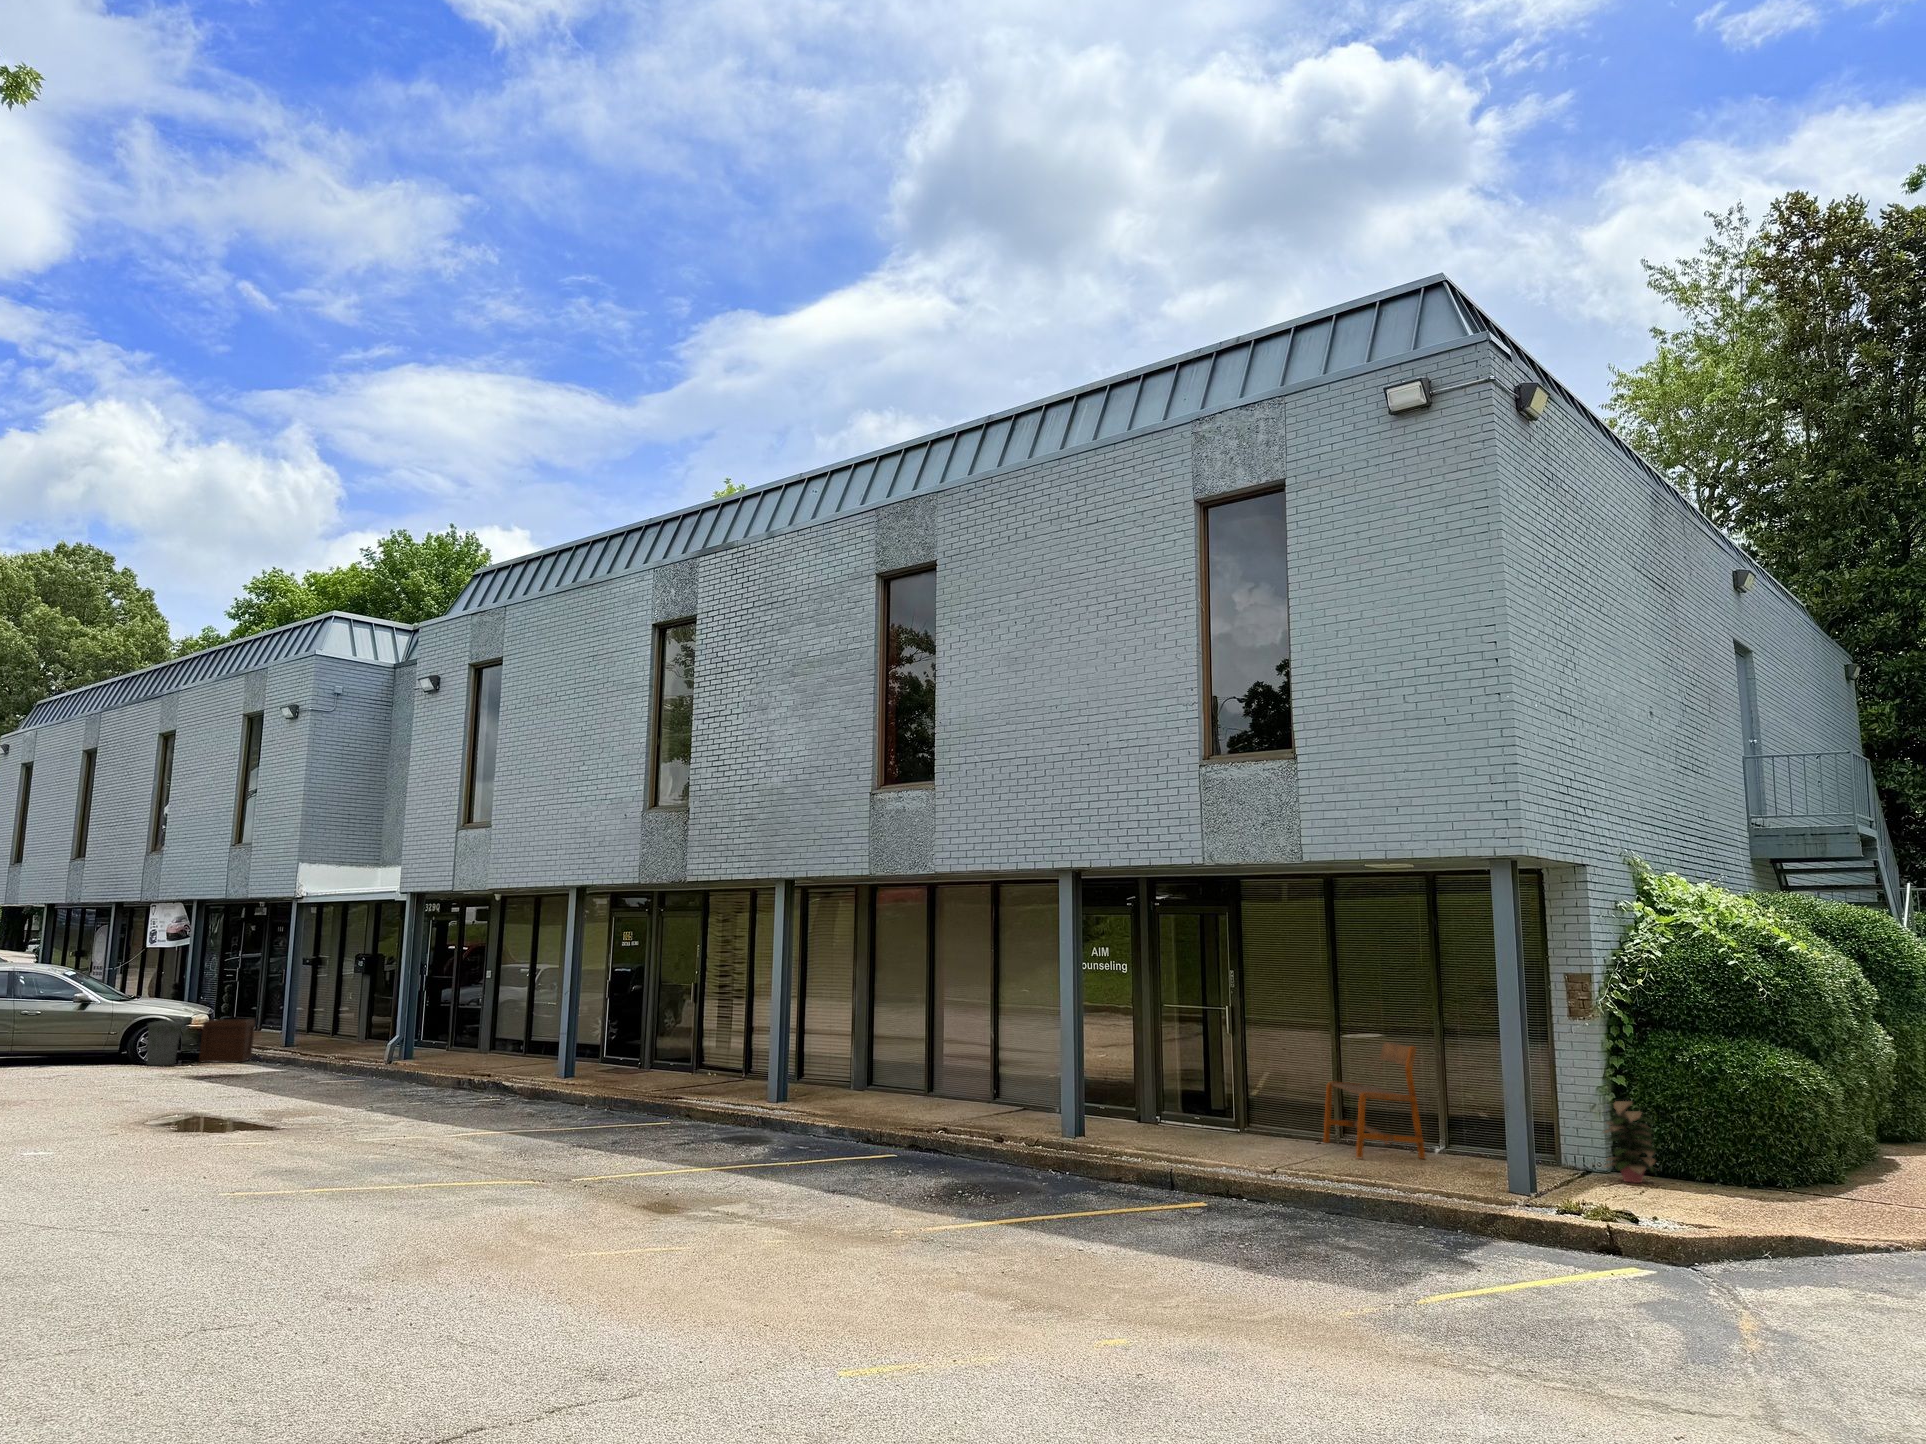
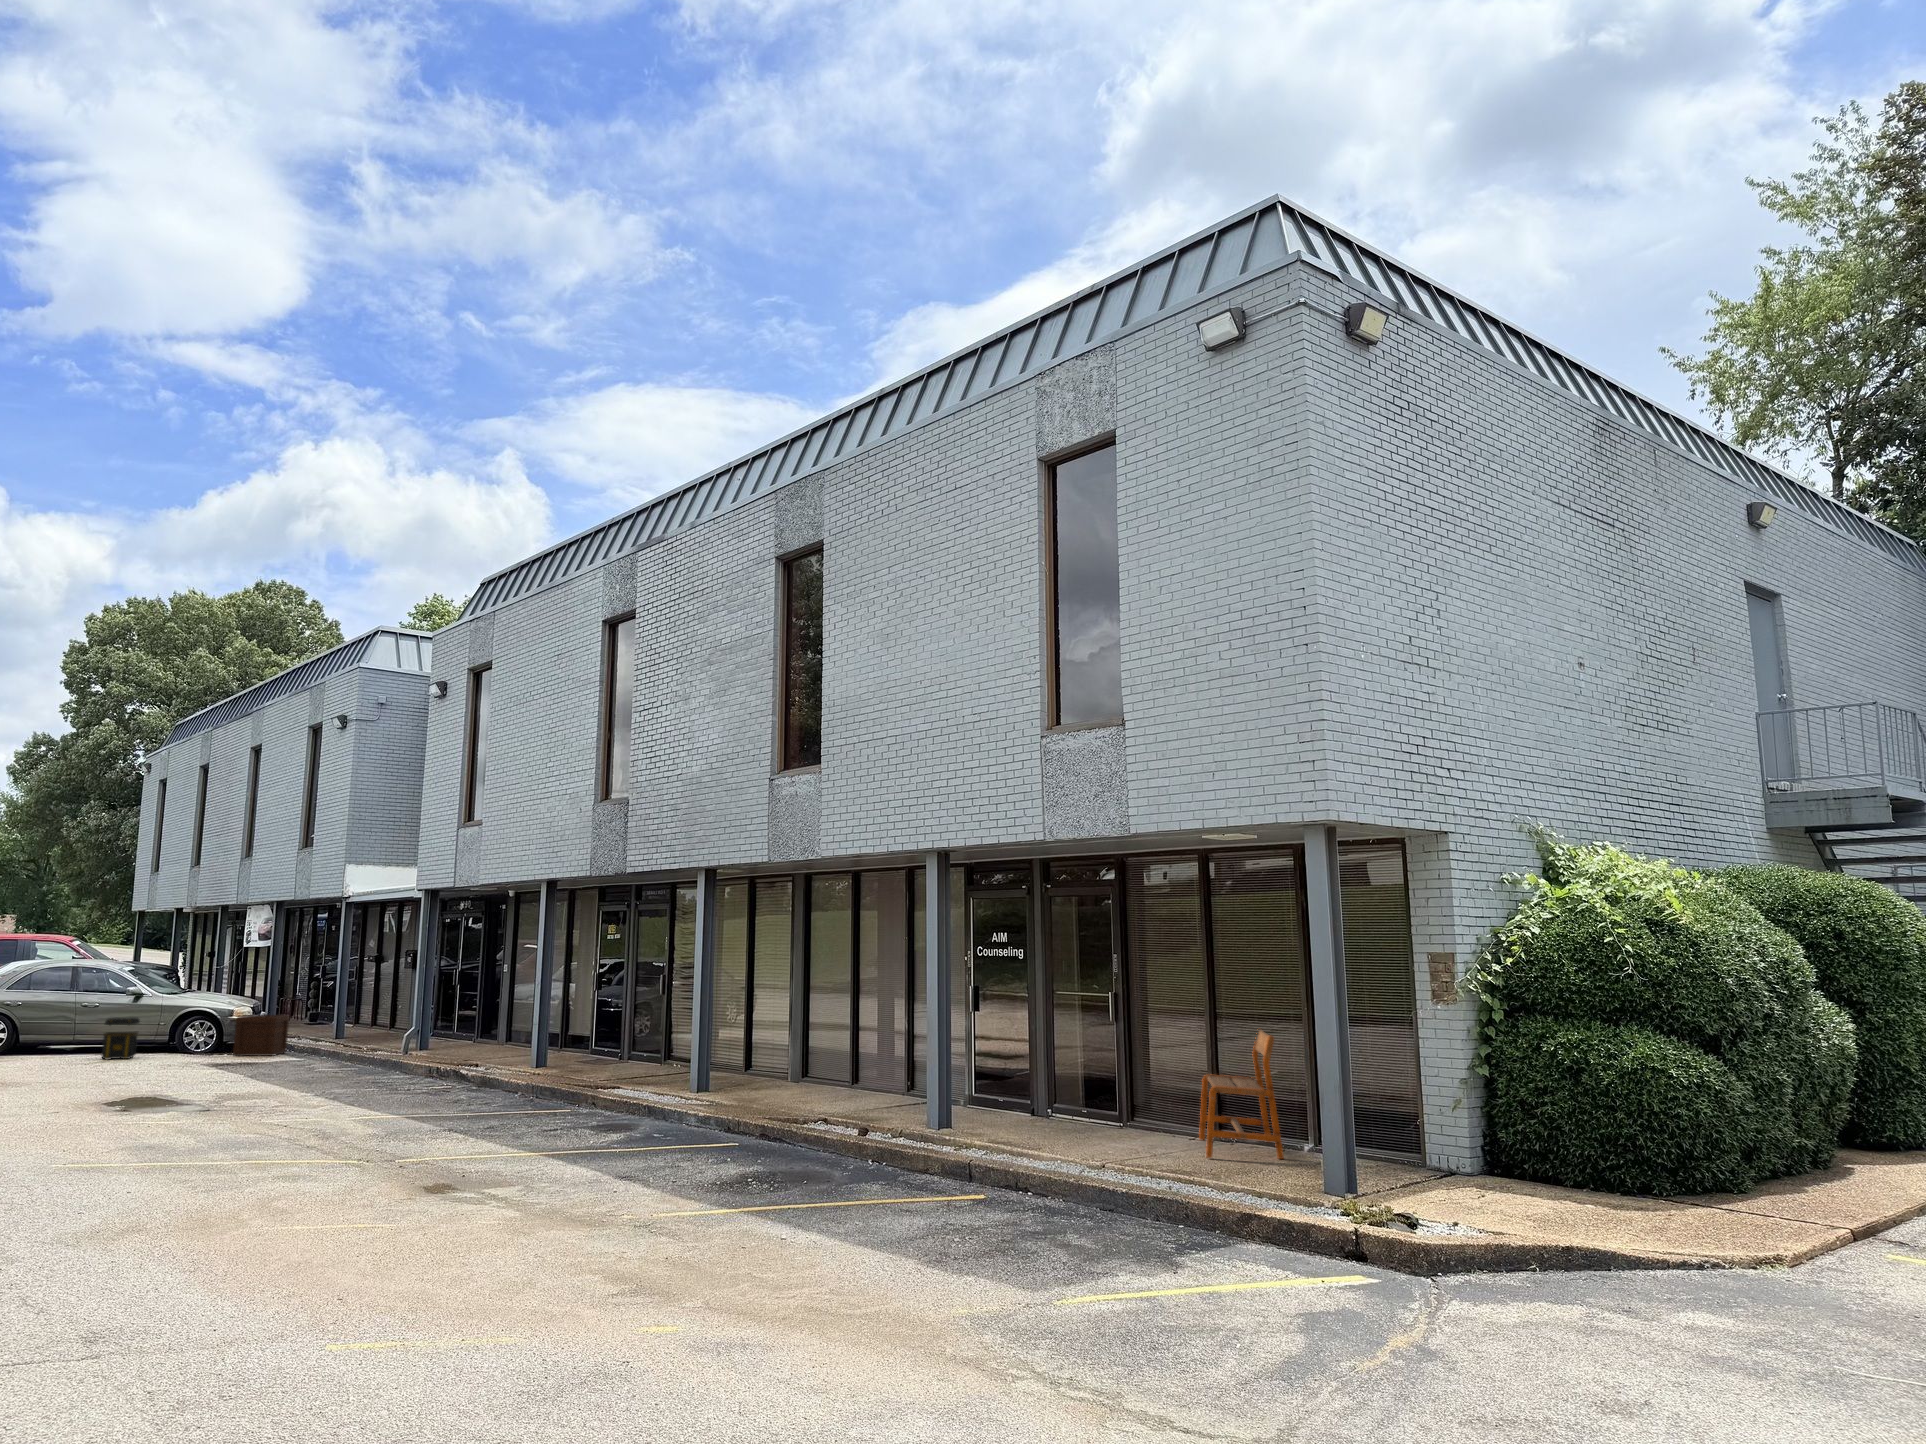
trash can: present [147,1019,183,1065] -> none [182,1014,216,1059]
toolbox: none [59,1021,98,1066] -> present [101,1017,140,1060]
decorative plant: present [1602,1101,1655,1183] -> none [1452,1096,1521,1188]

